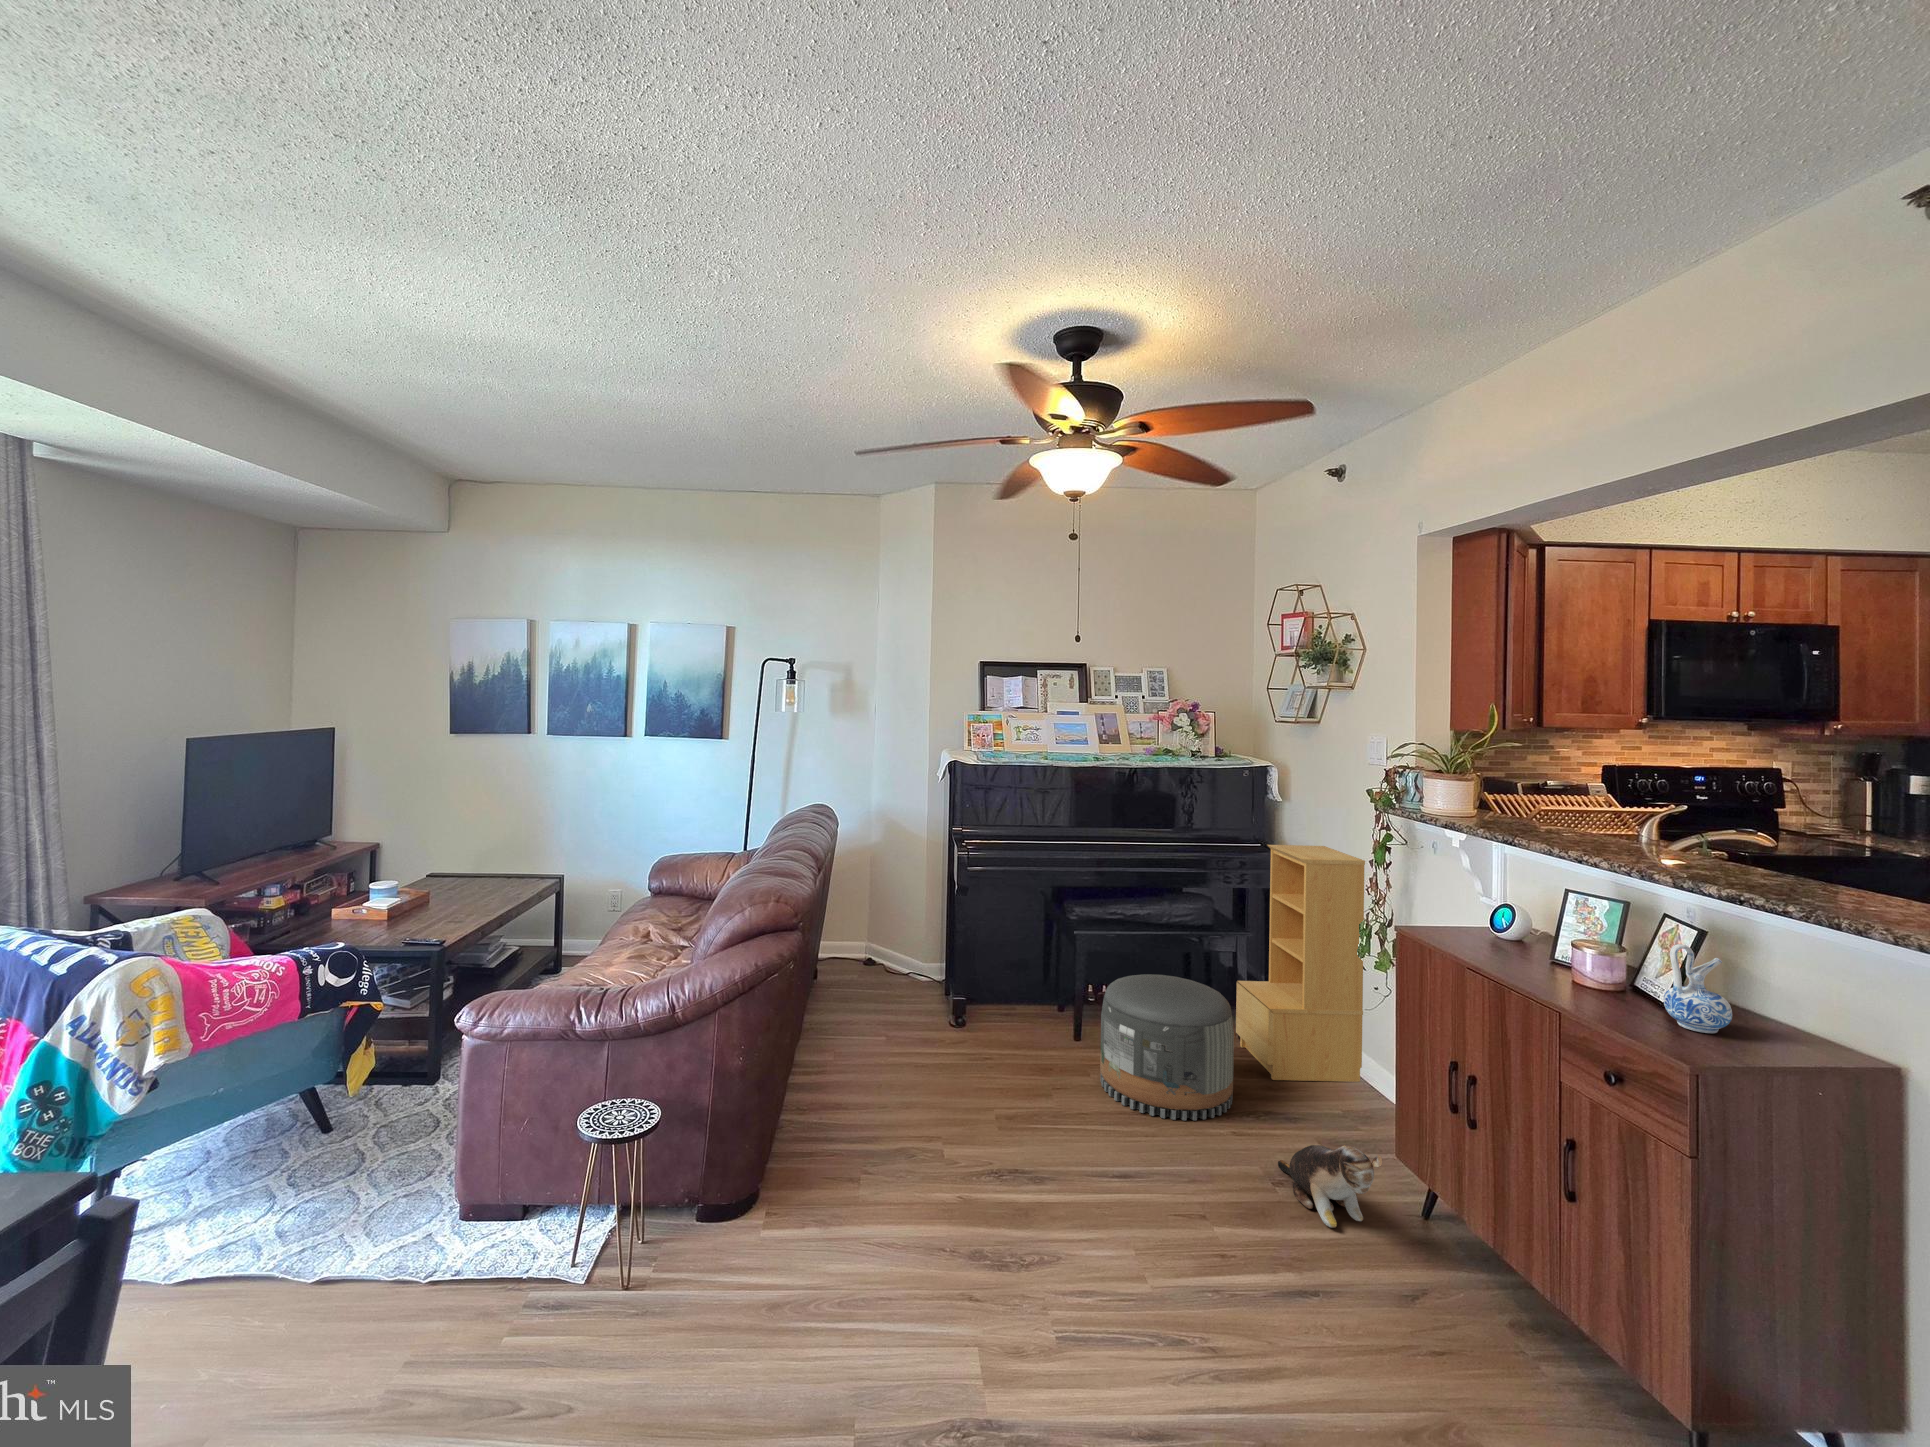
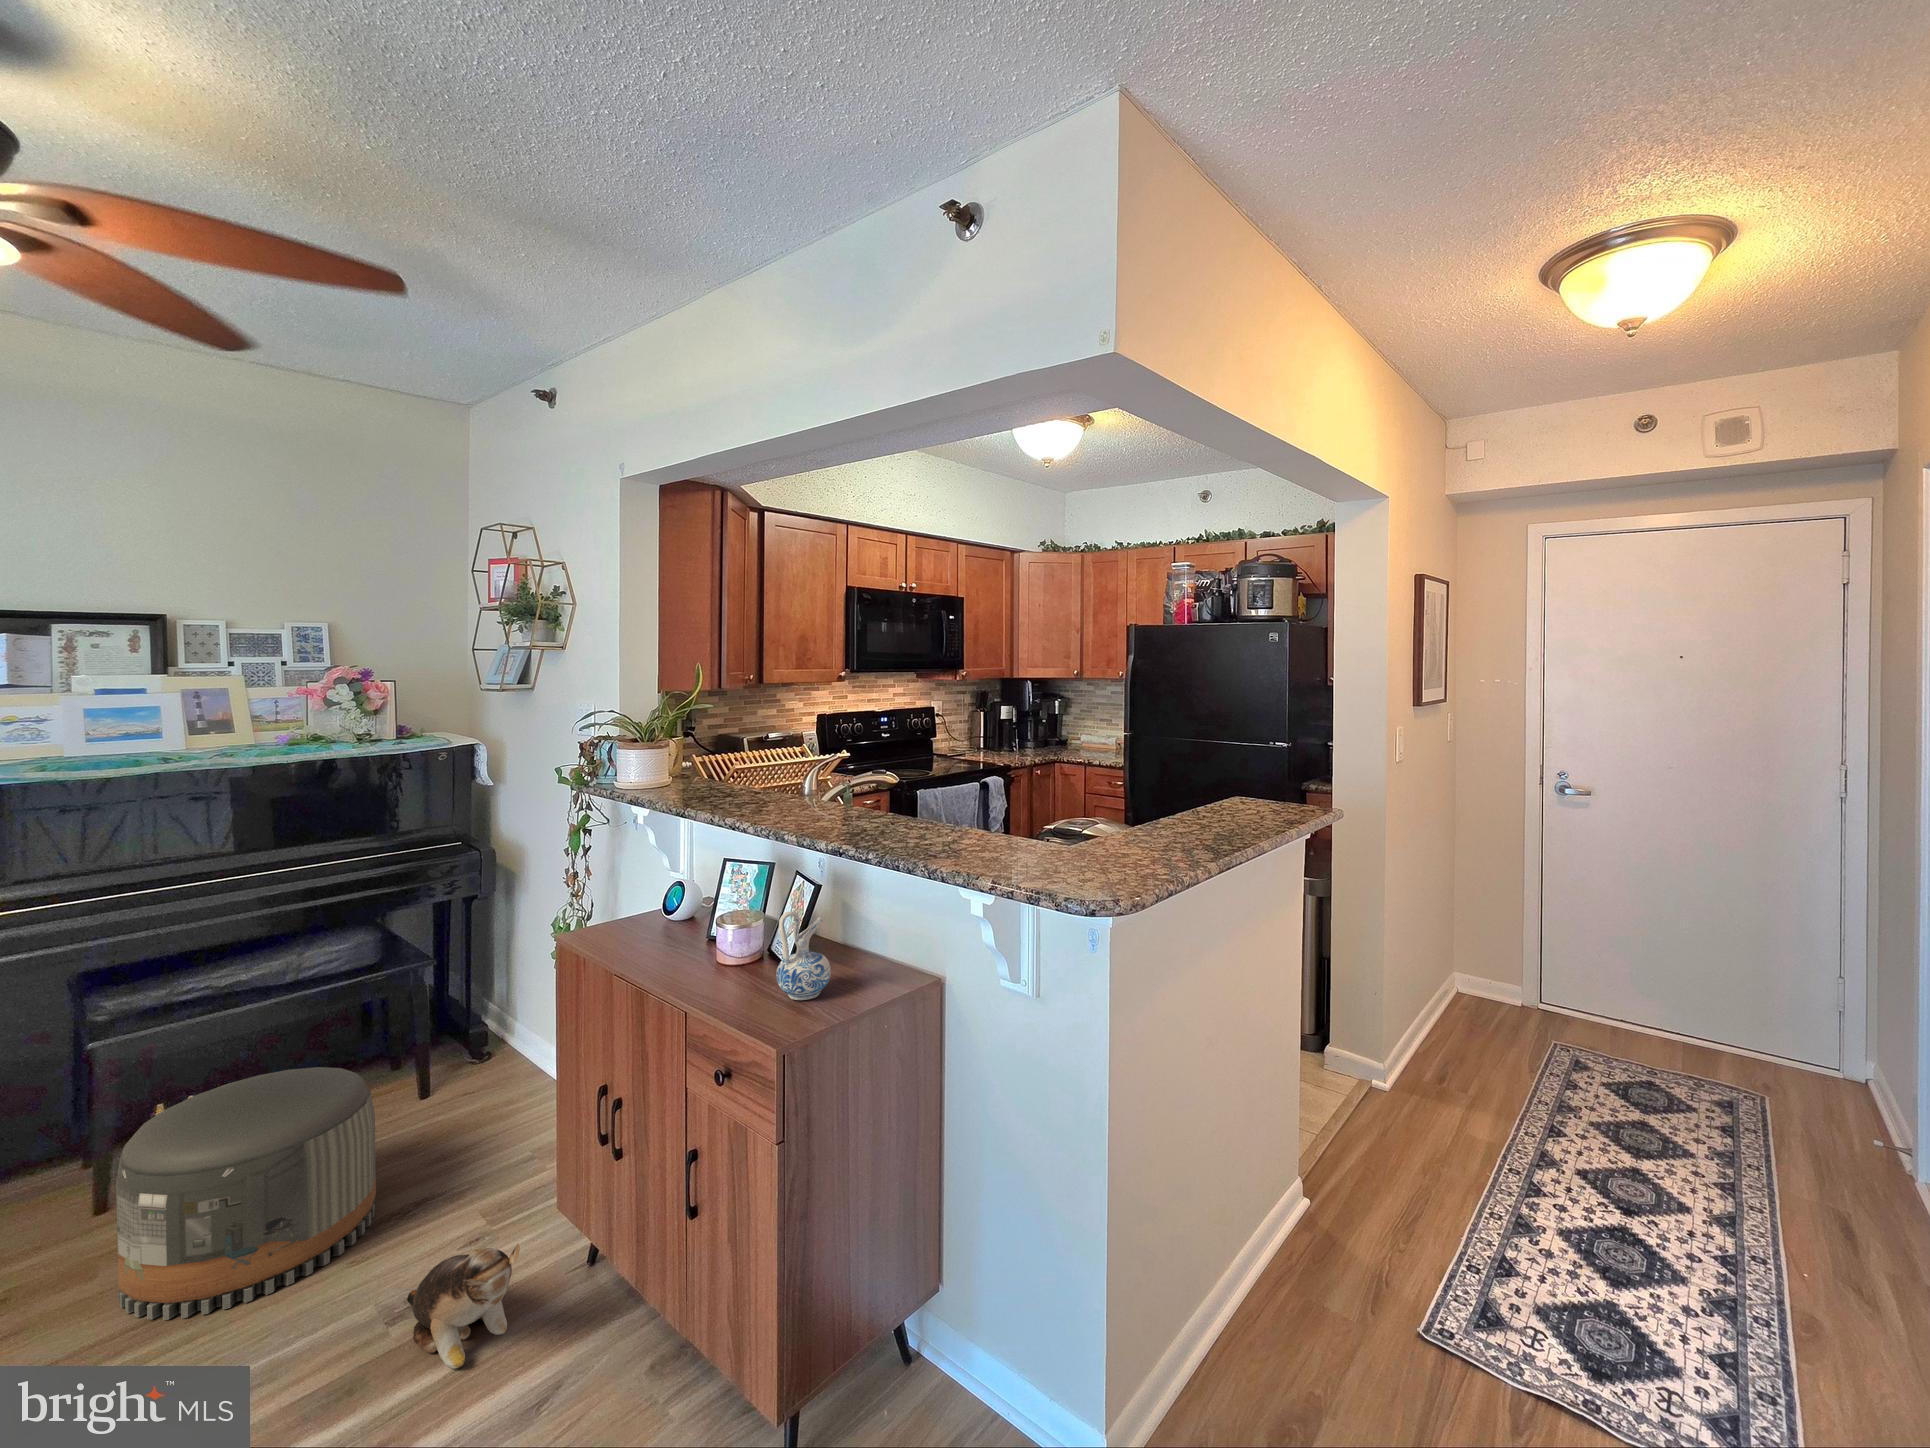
bookshelf: present [1236,845,1365,1082] -> none [412,838,573,1156]

